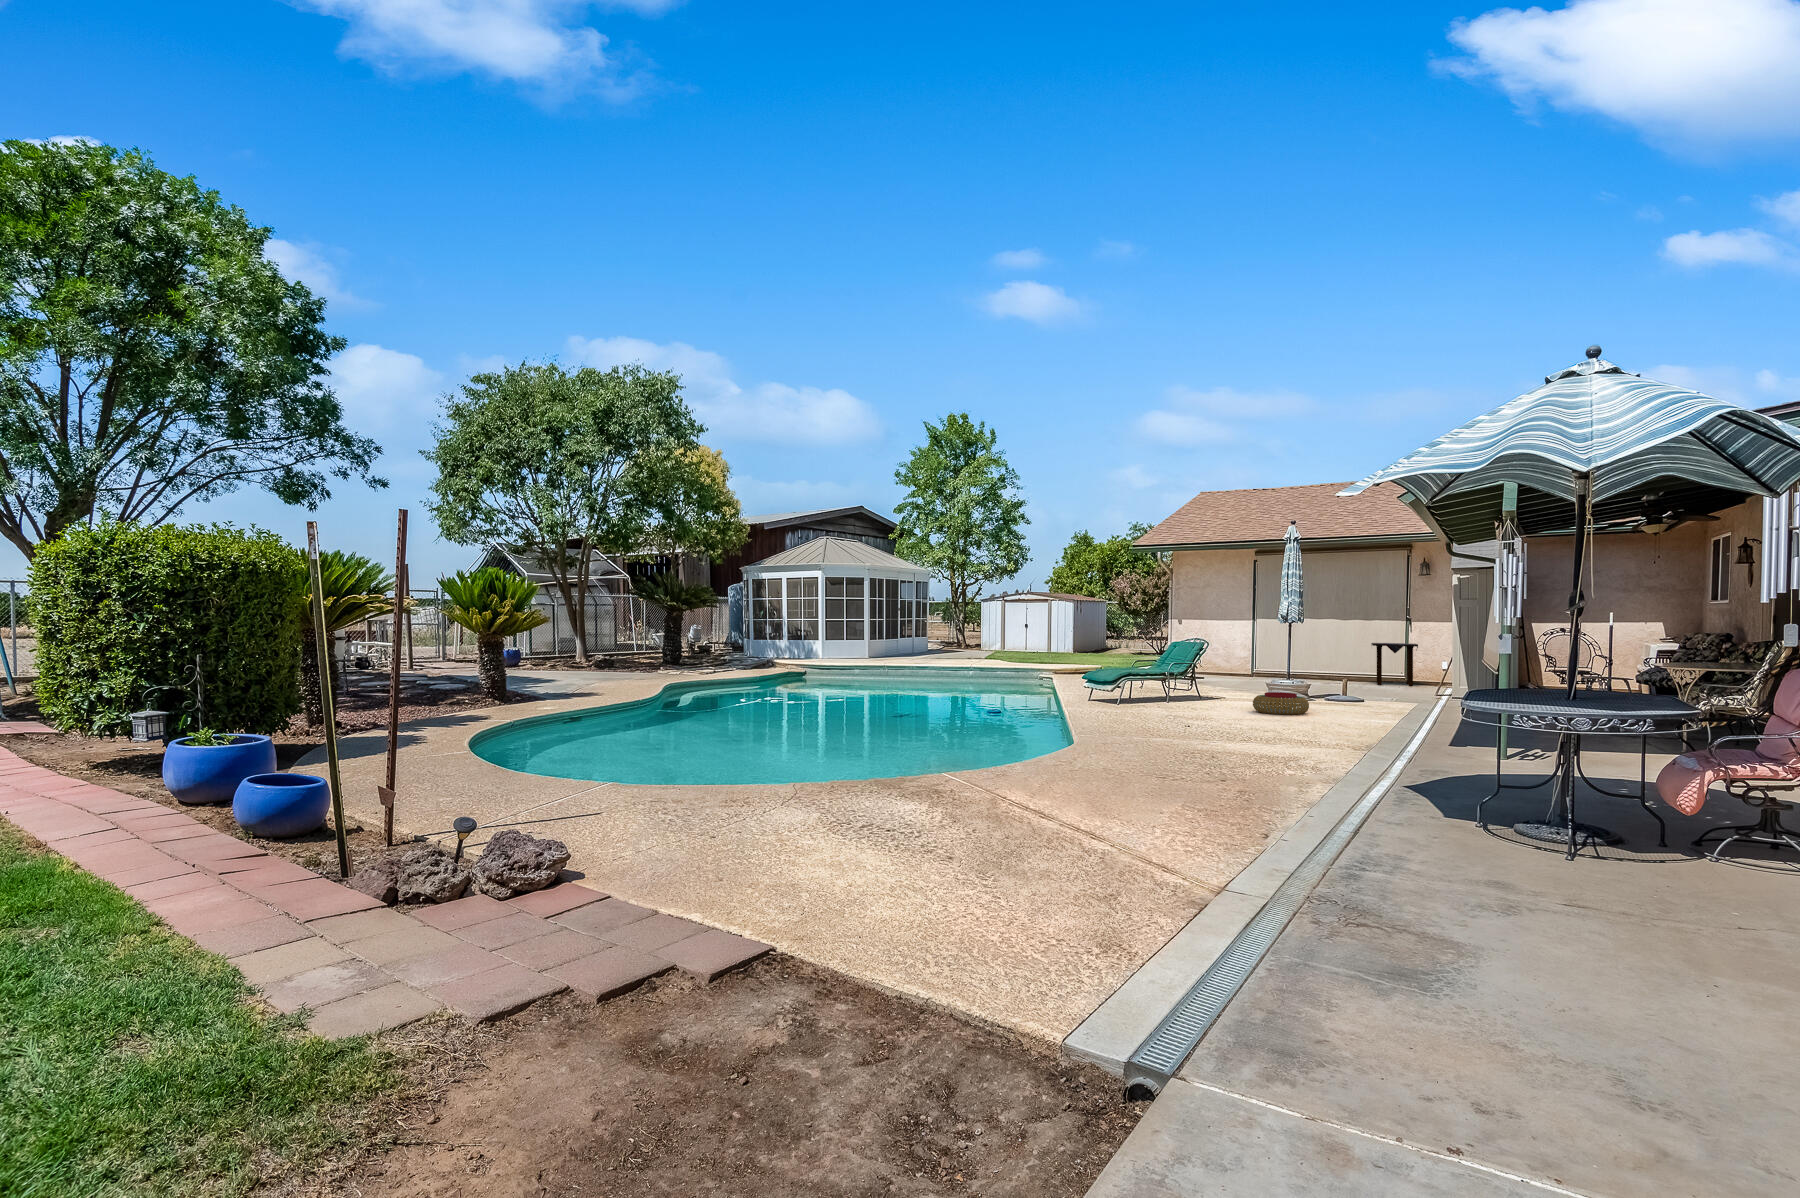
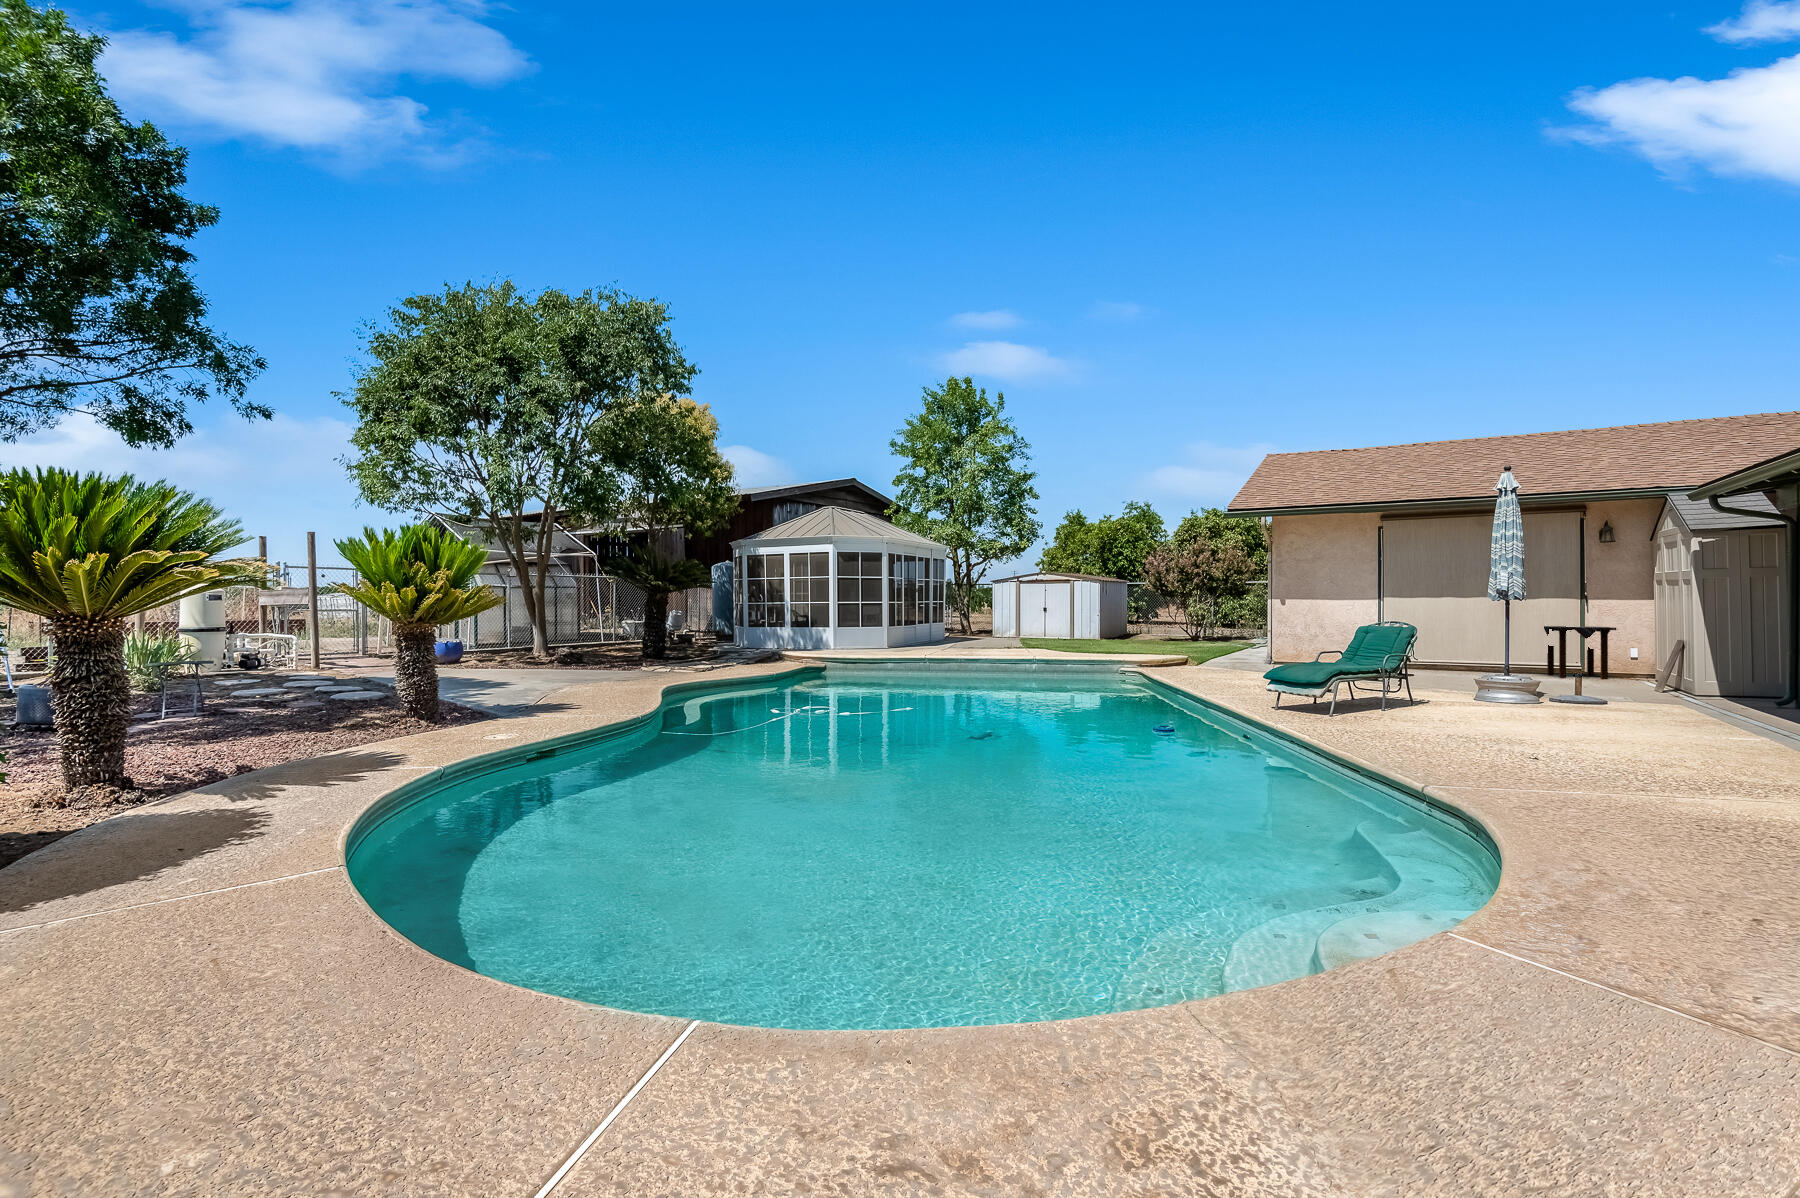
pouf: present [1253,692,1309,715] -> none [1553,697,1652,731]

